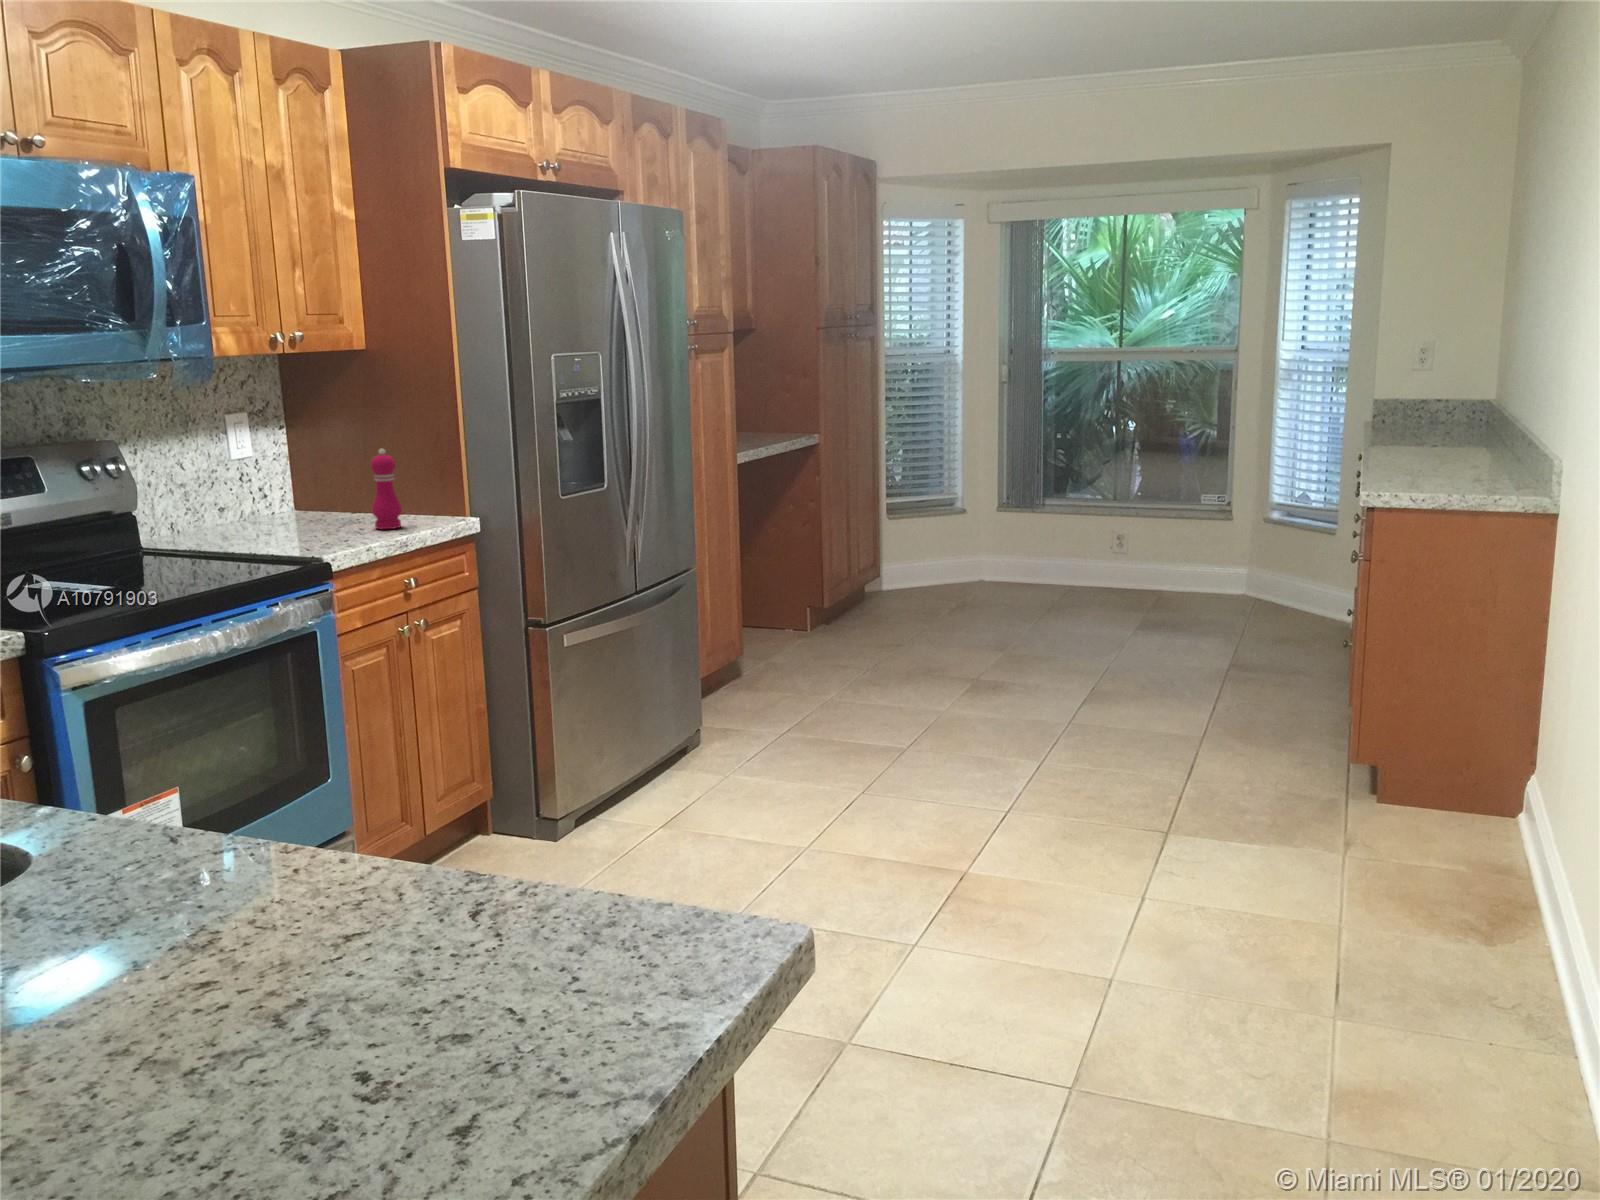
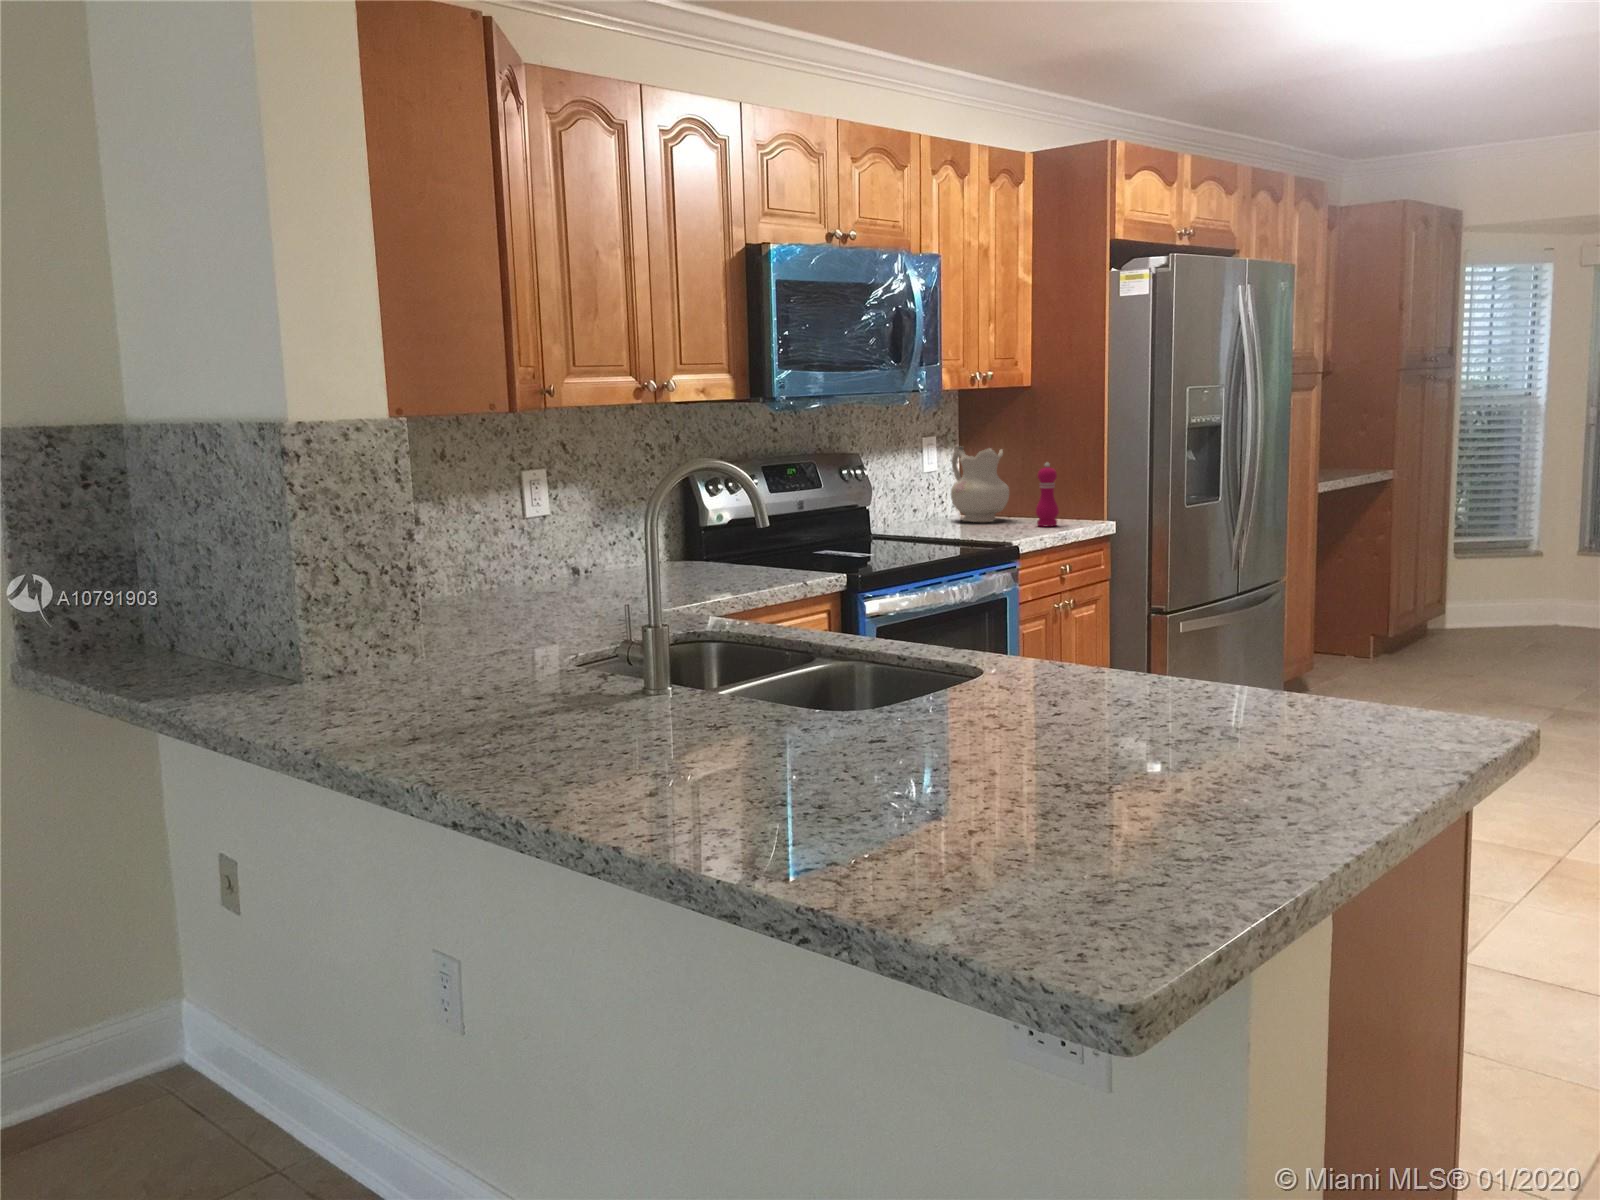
ceramic pitcher: none [267,425,345,524] -> present [951,446,1009,522]

